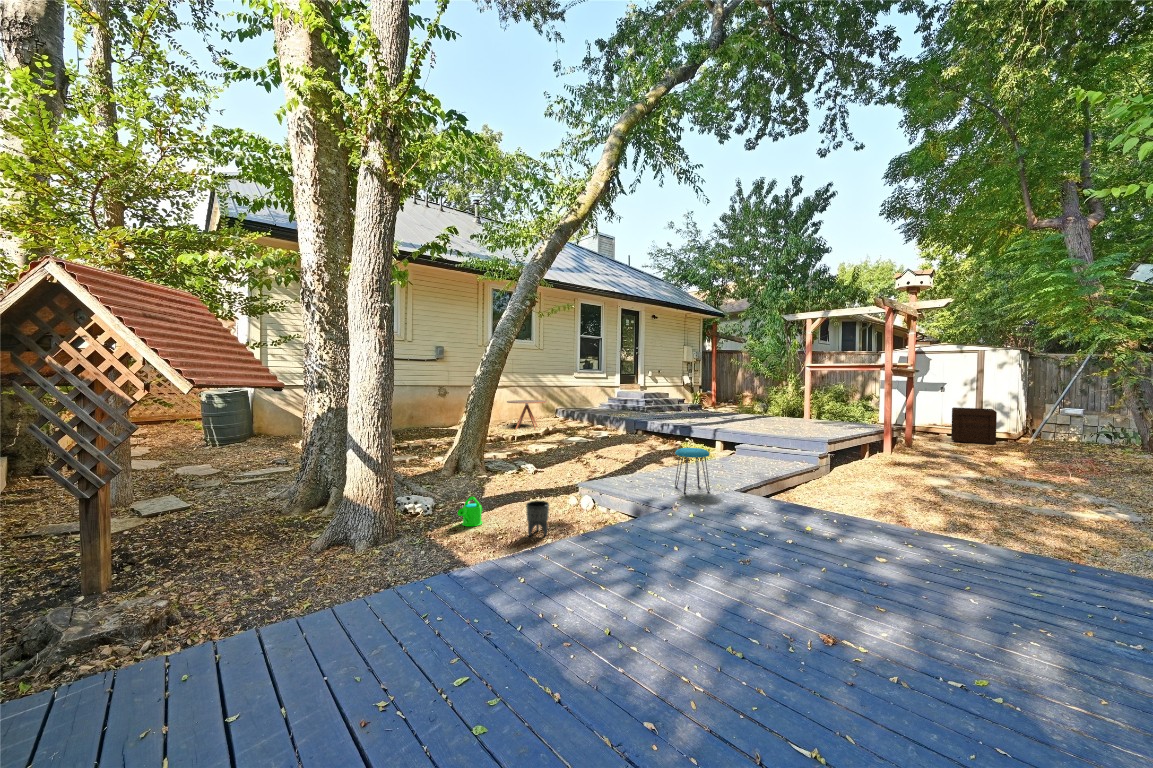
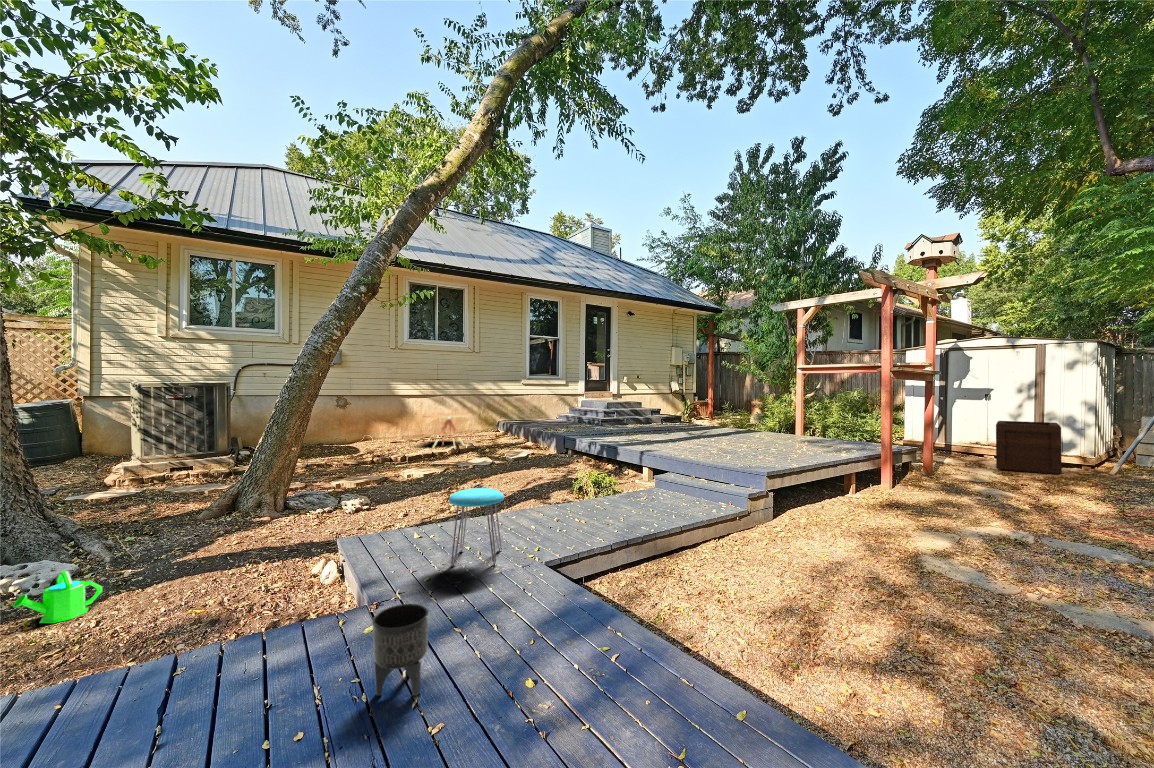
planter: present [526,501,549,536] -> present [372,604,429,696]

